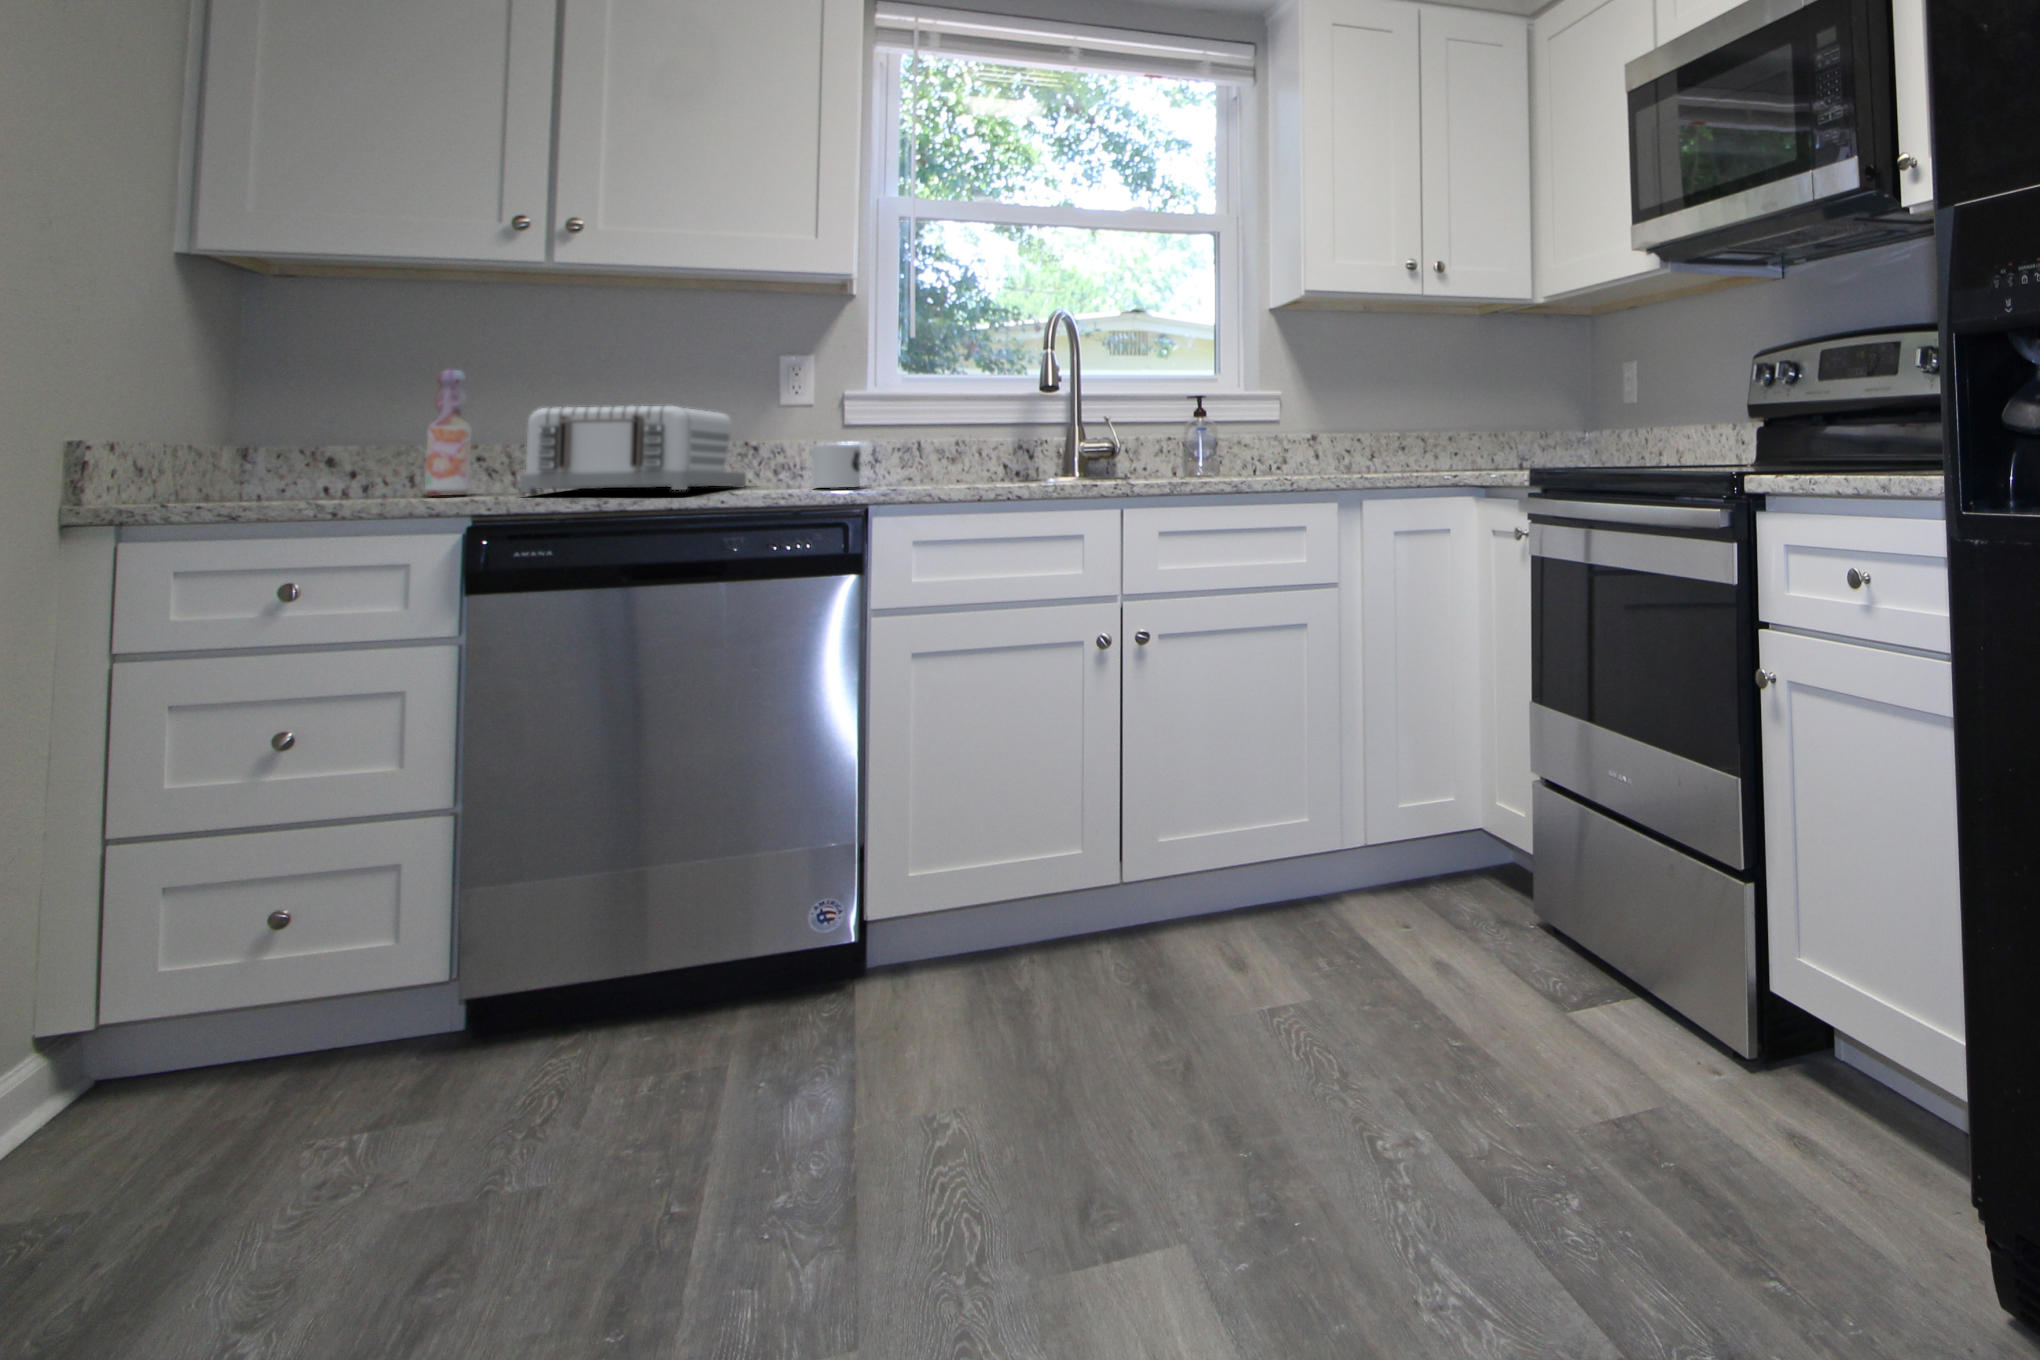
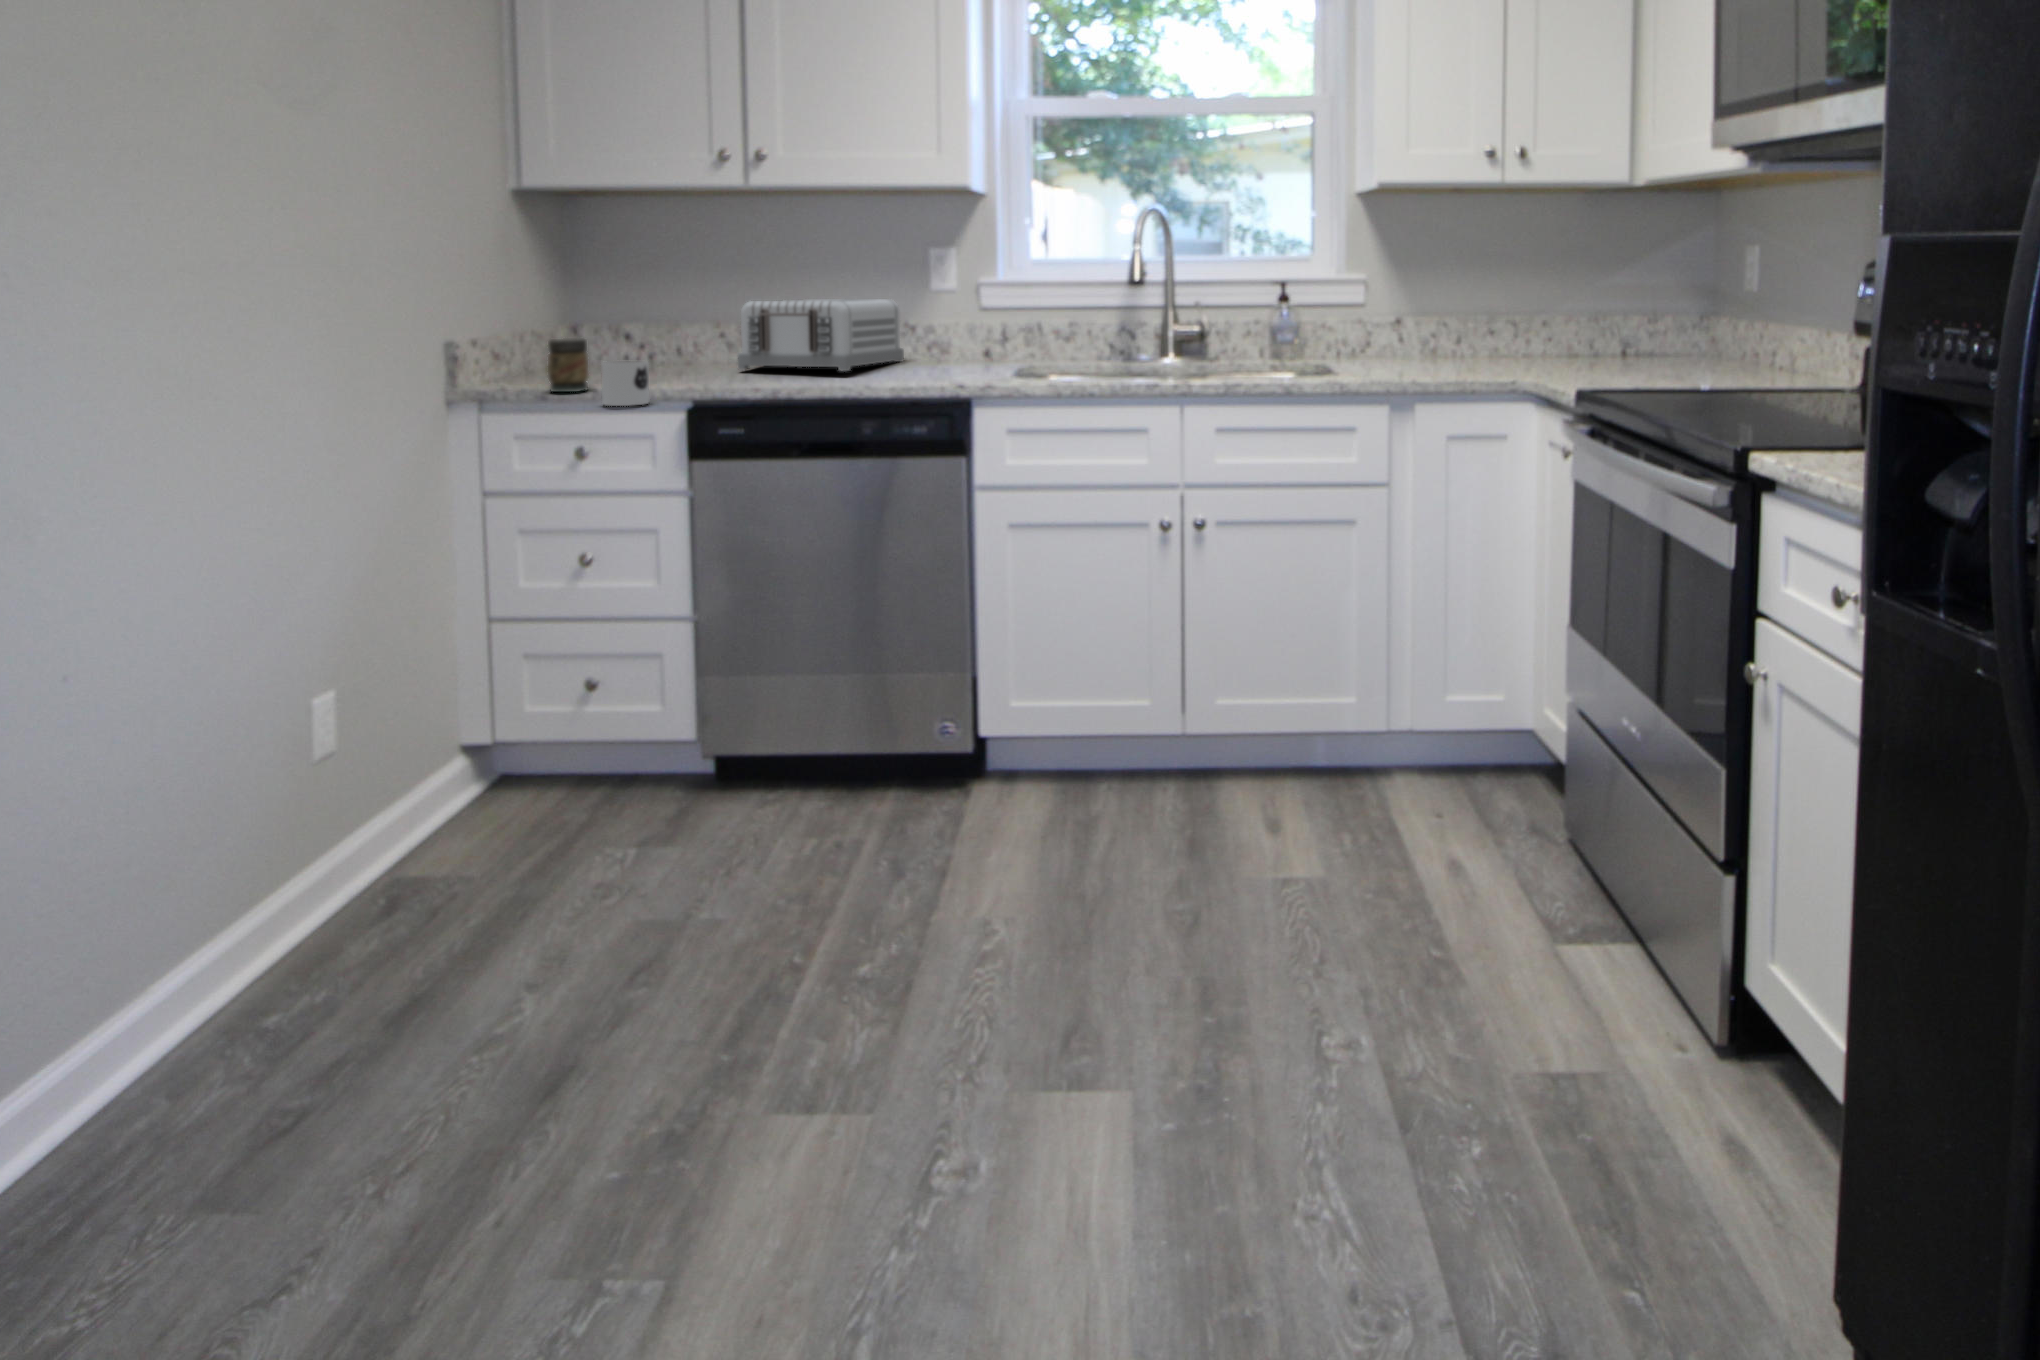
bottle: present [425,370,471,496] -> none [679,270,708,369]
jar: none [229,442,298,513] -> present [548,338,589,392]
mug: present [812,445,861,488] -> present [601,361,649,406]

